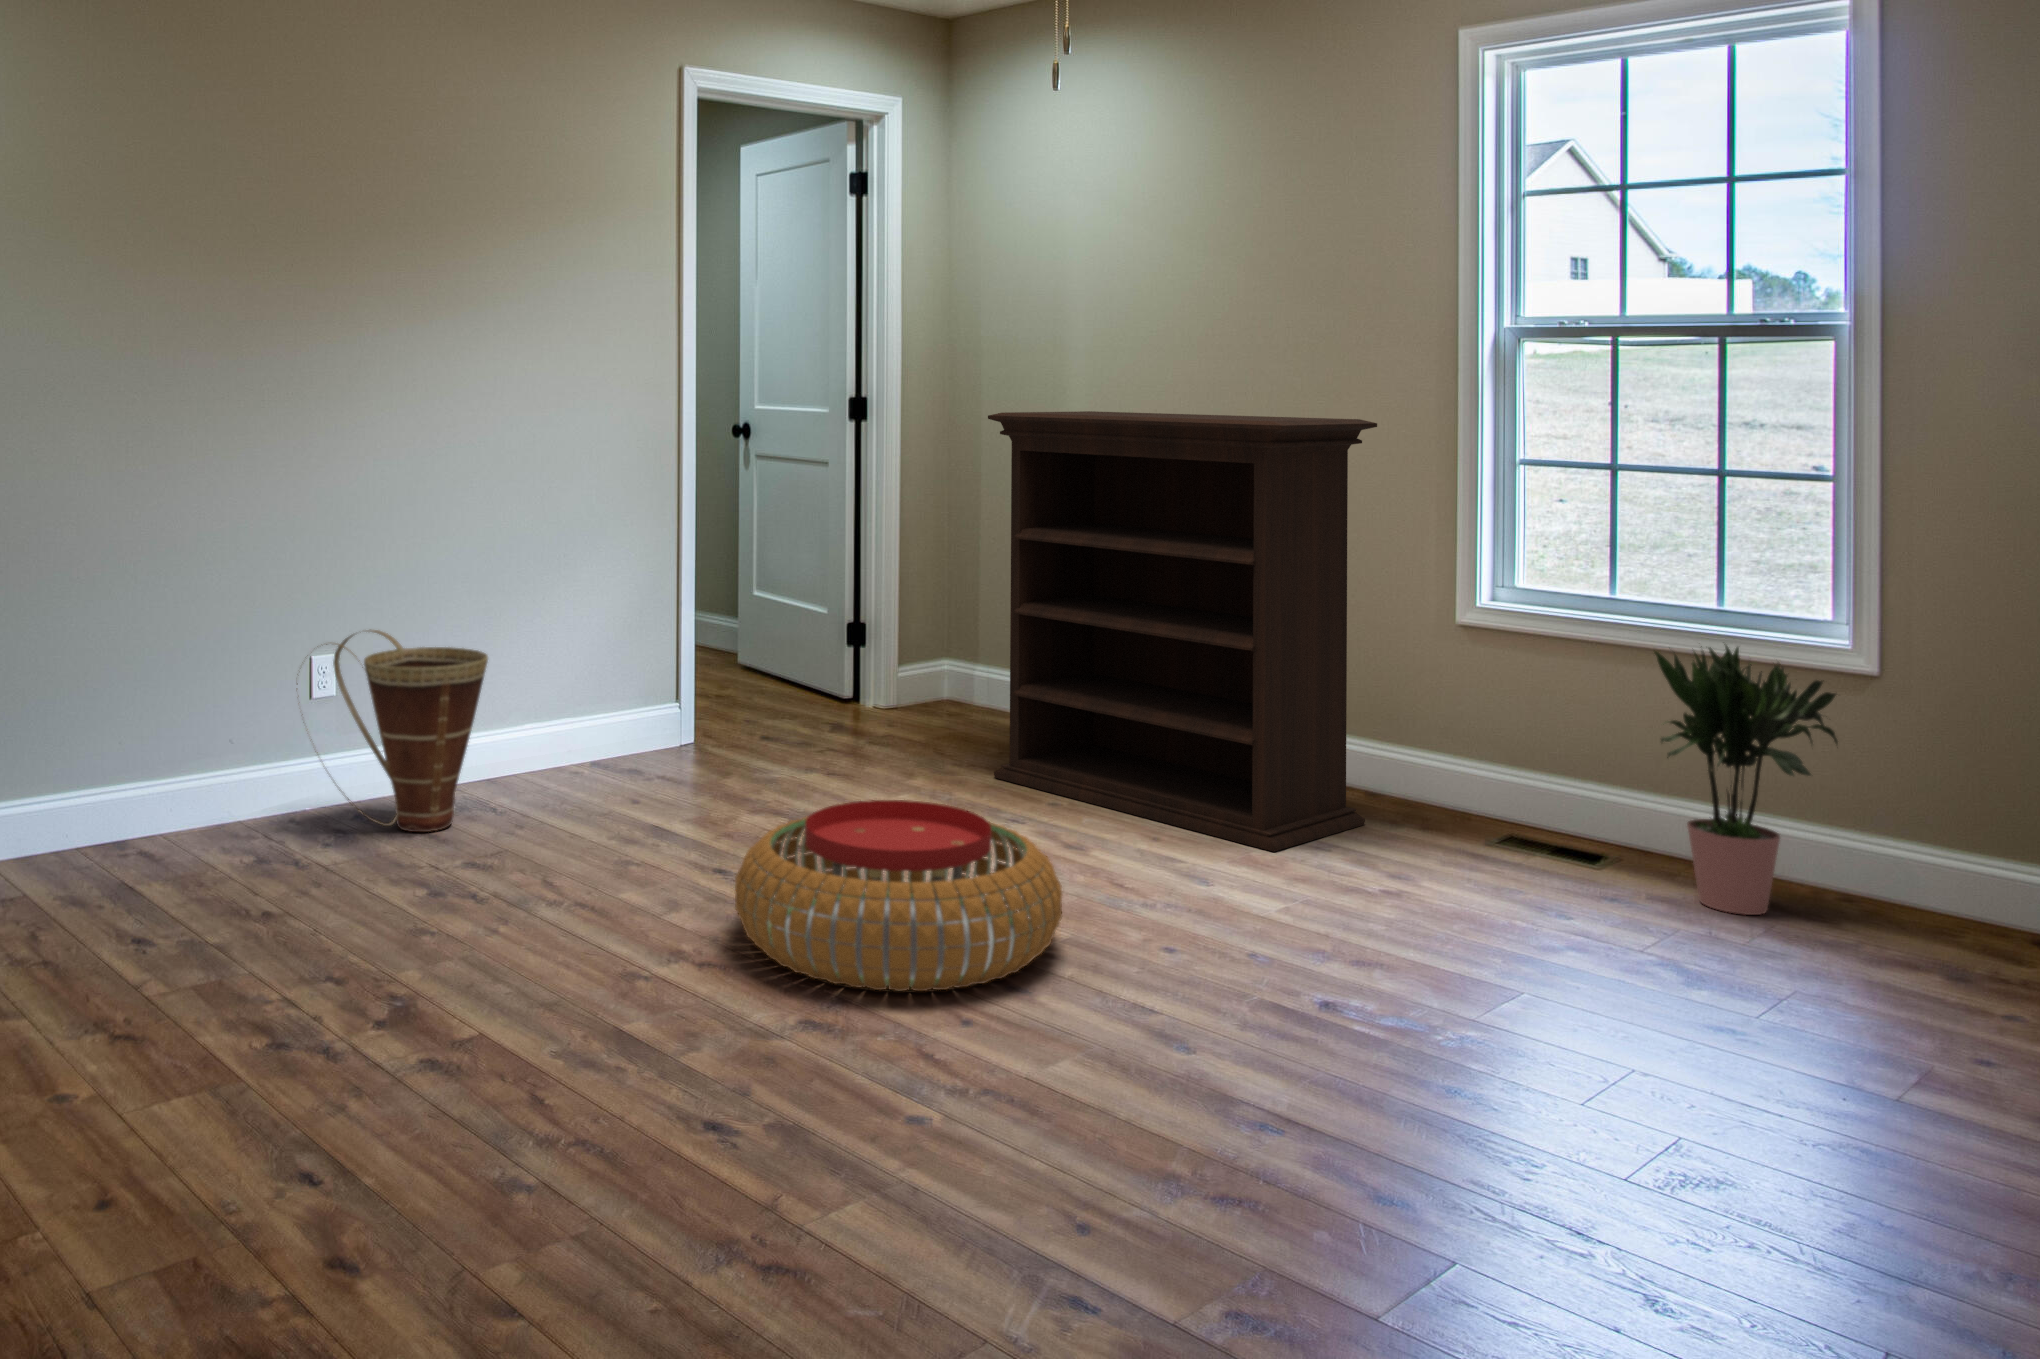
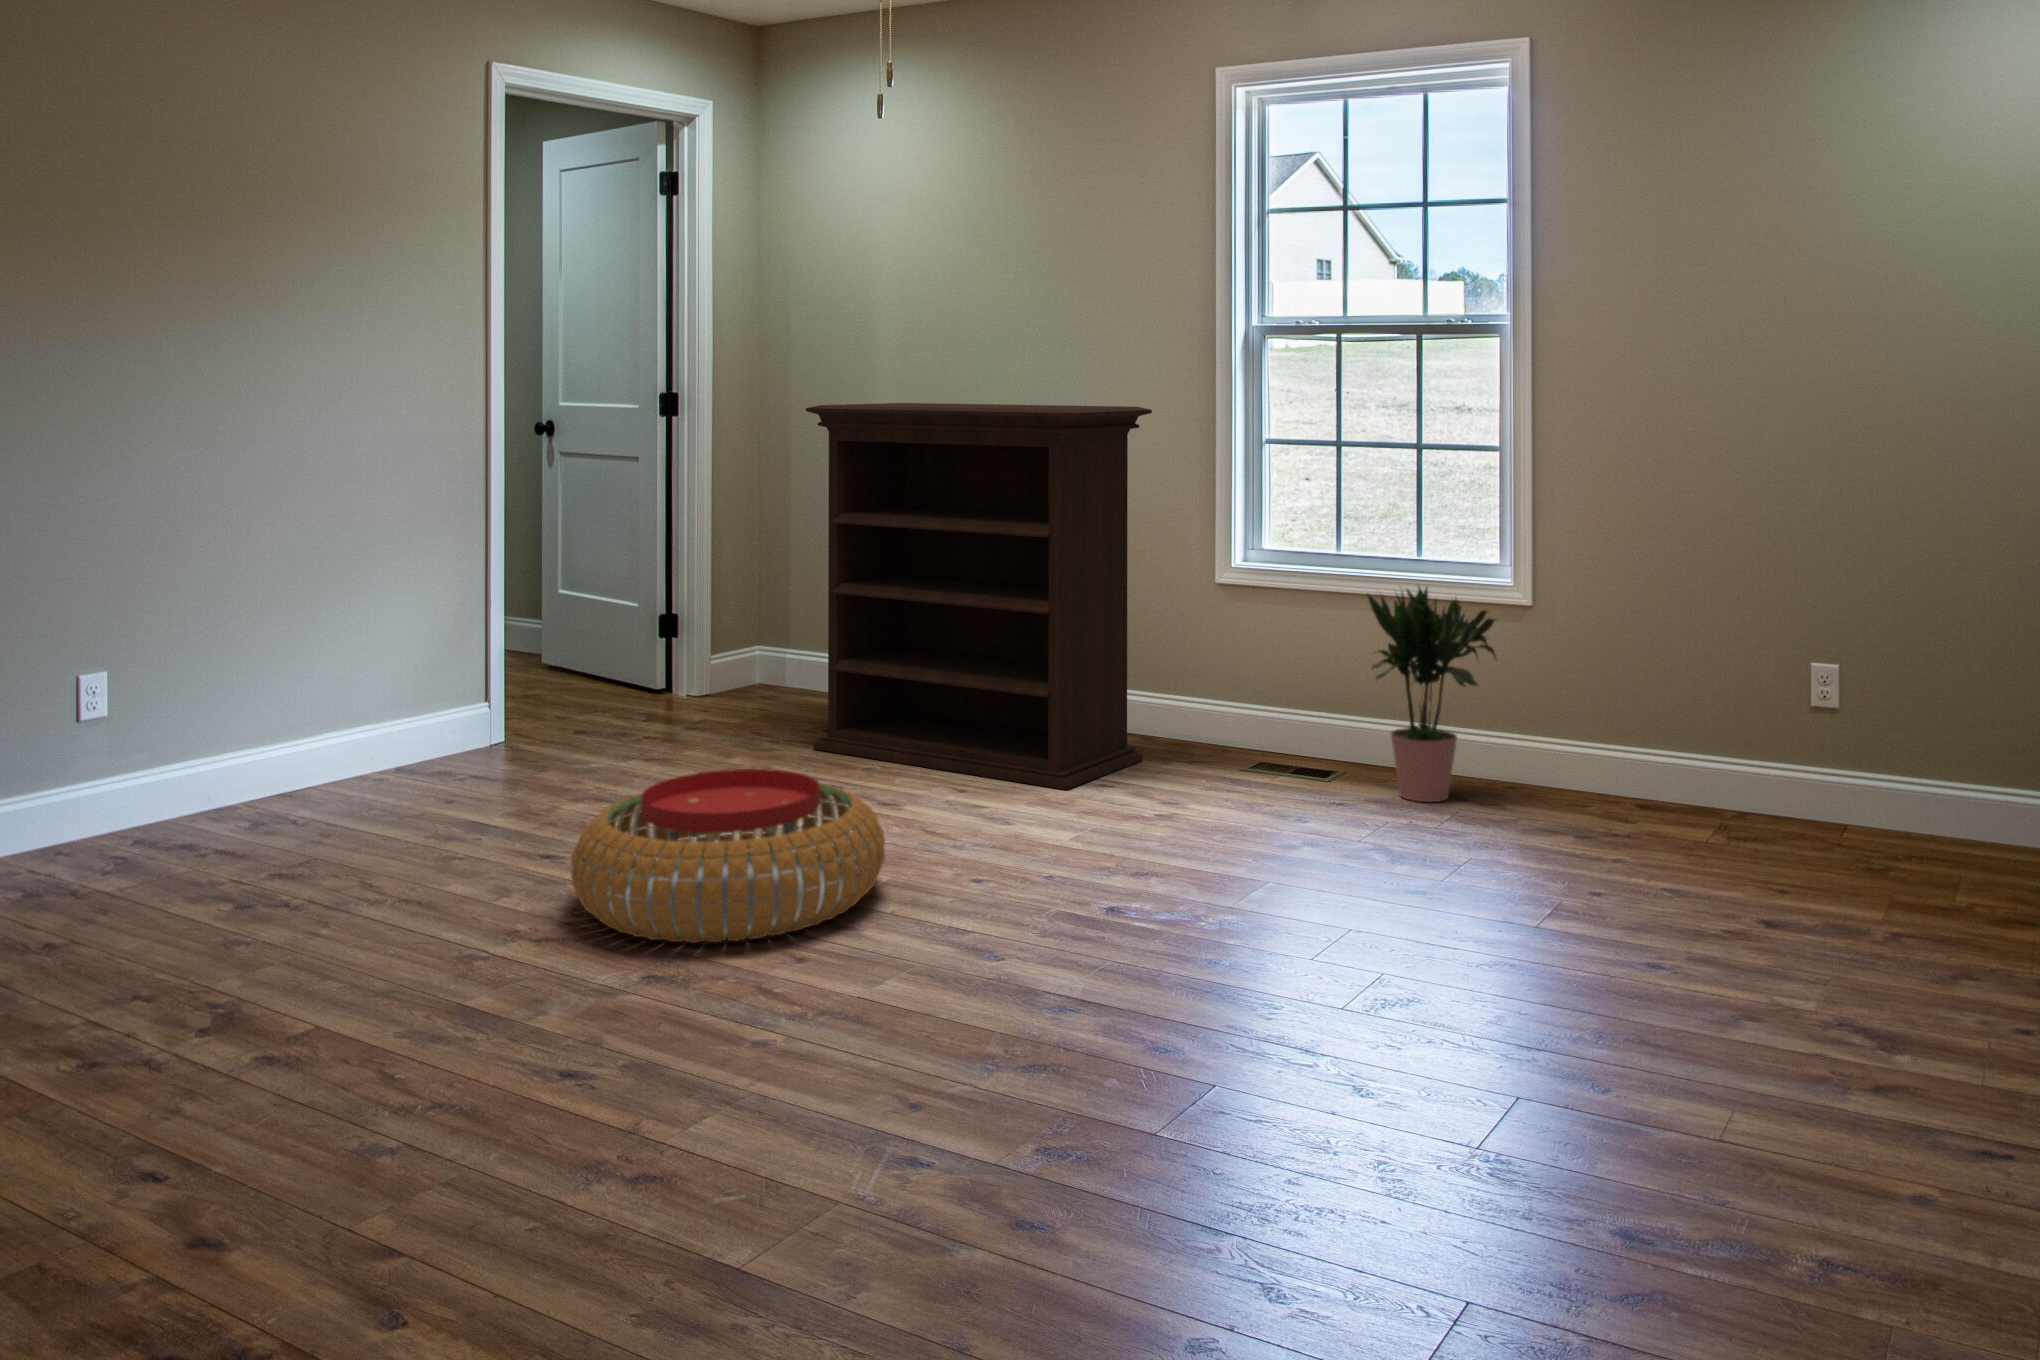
basket: present [297,630,488,832] -> none [59,645,288,853]

